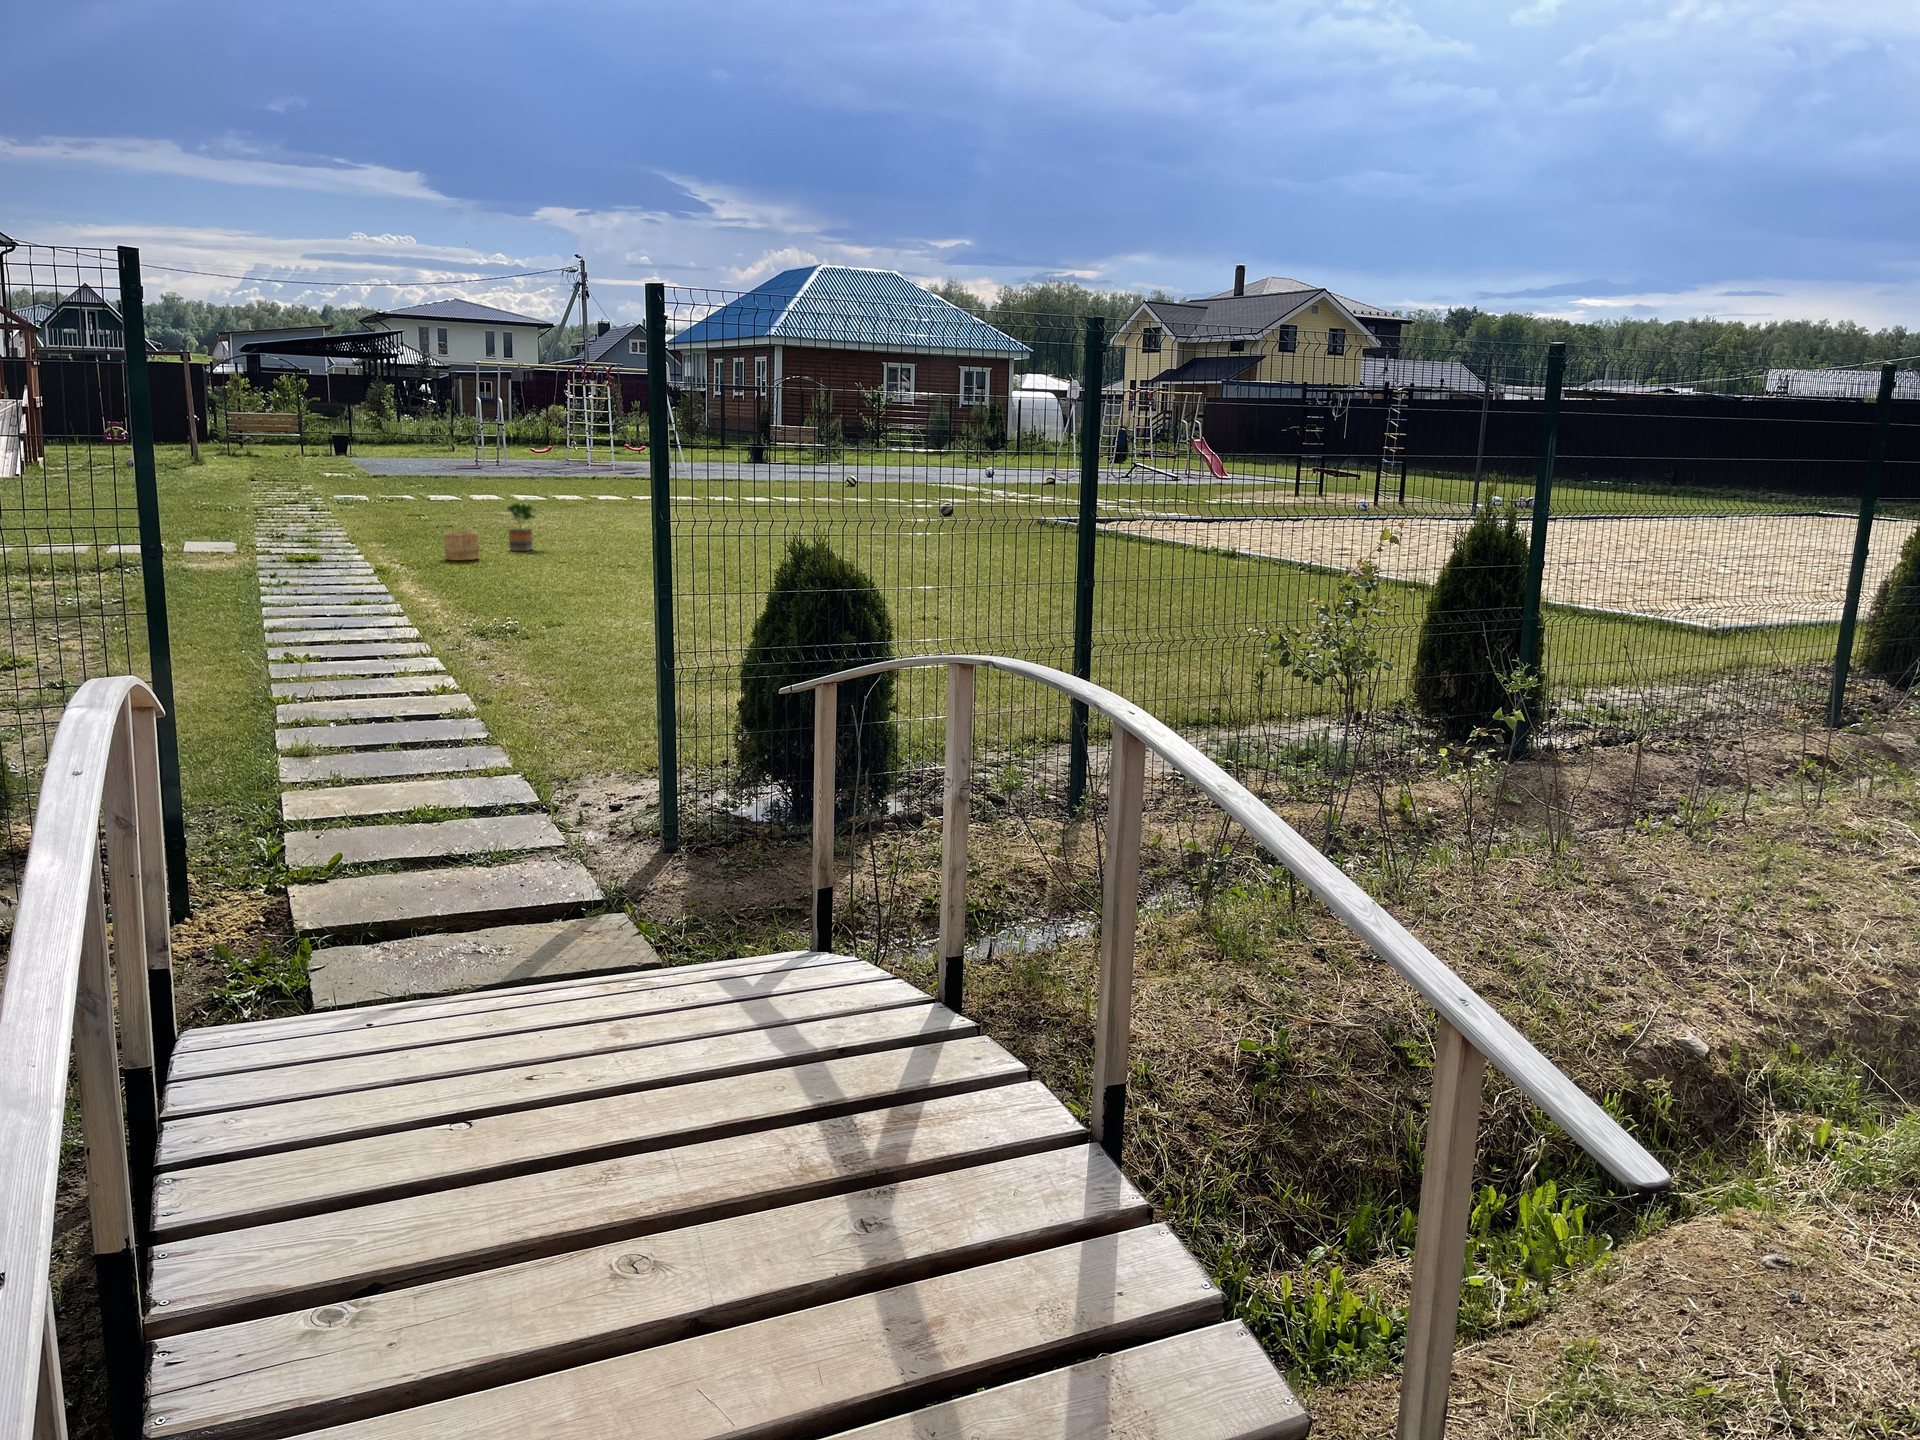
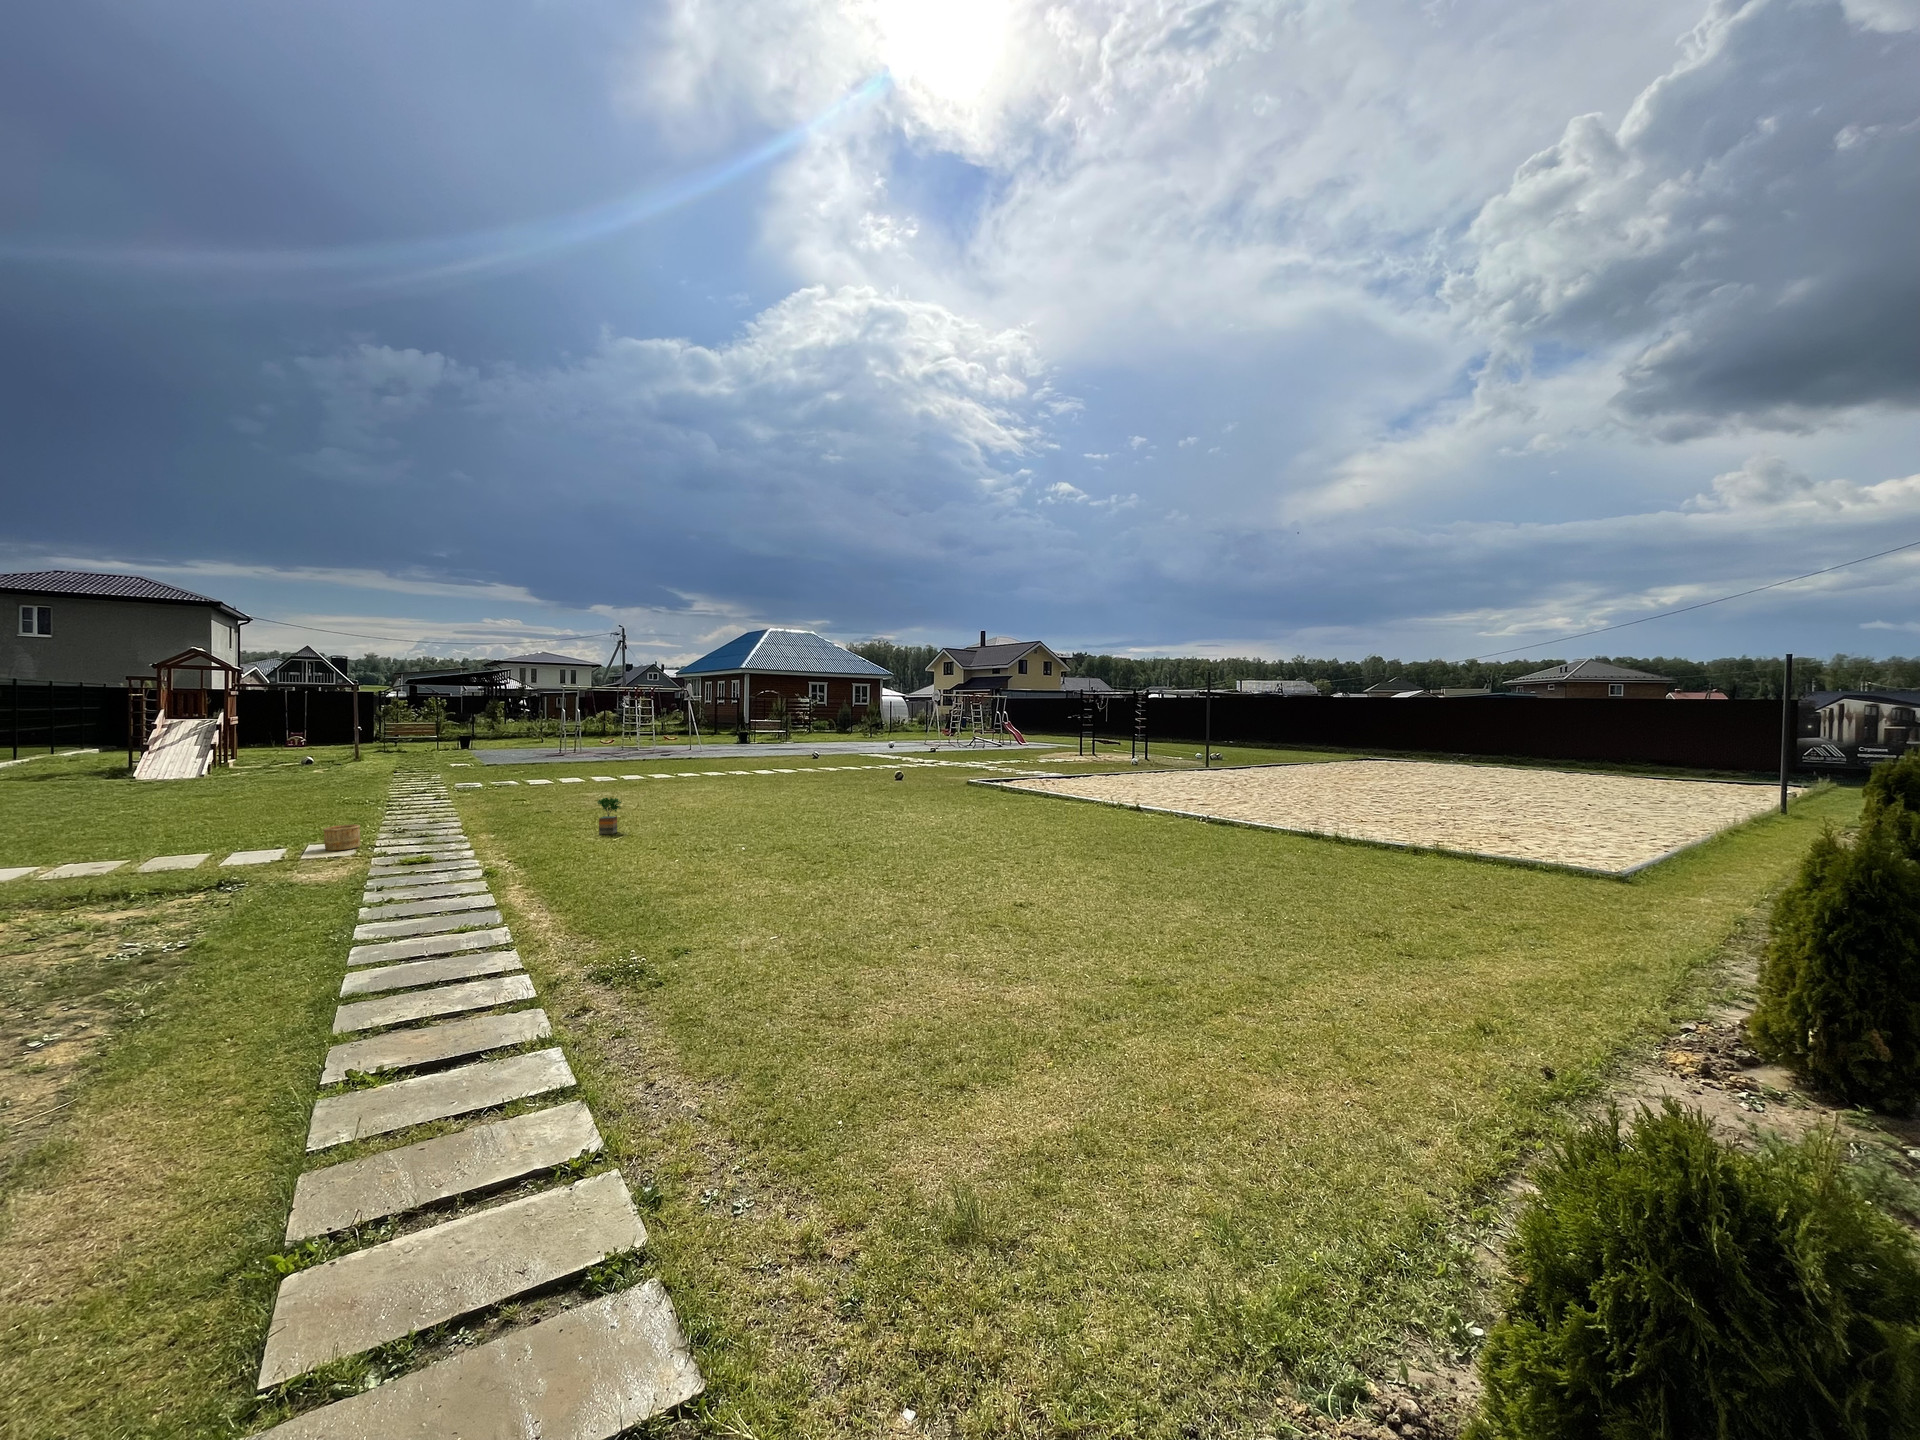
wooden bucket: present [443,531,479,560] -> present [323,824,360,851]

